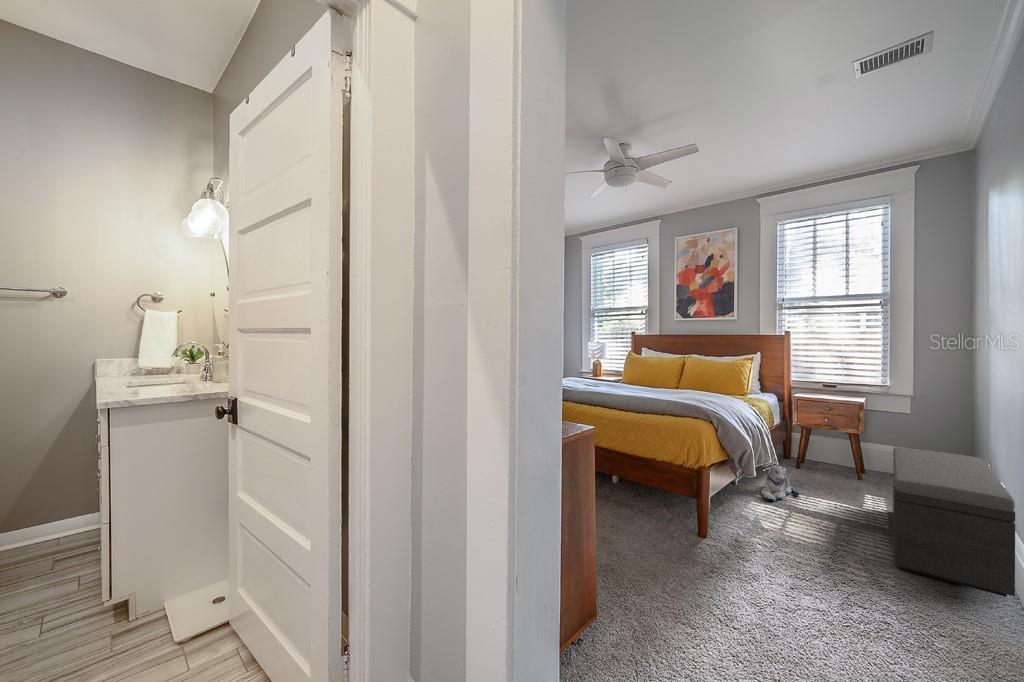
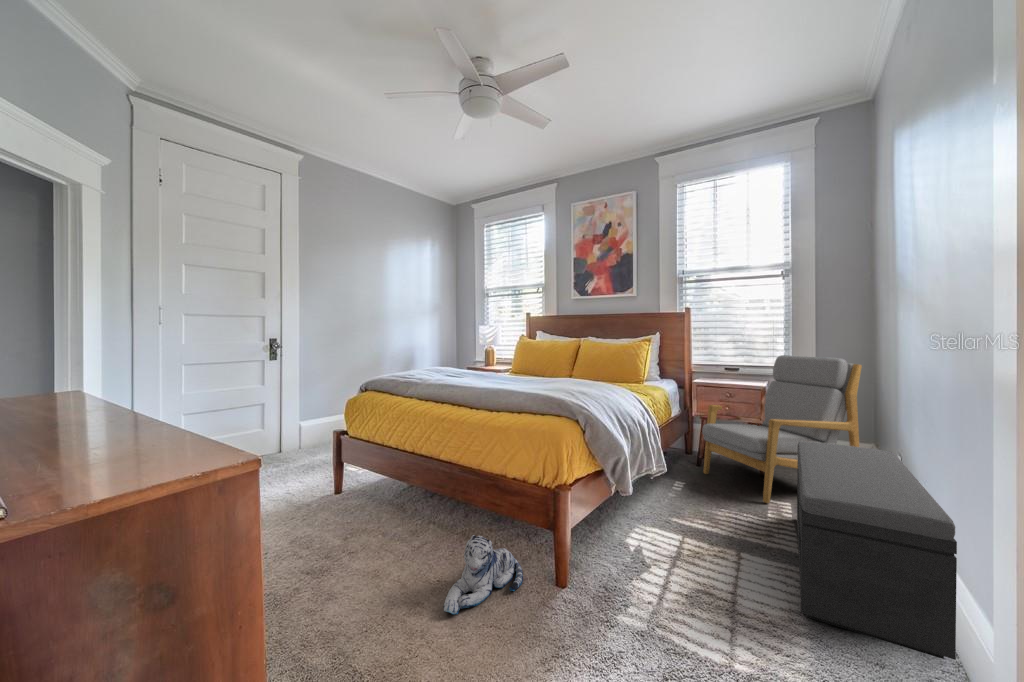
armchair: none [804,375,957,499] -> present [702,355,862,503]
plush toy: present [761,464,799,501] -> present [443,535,523,614]

